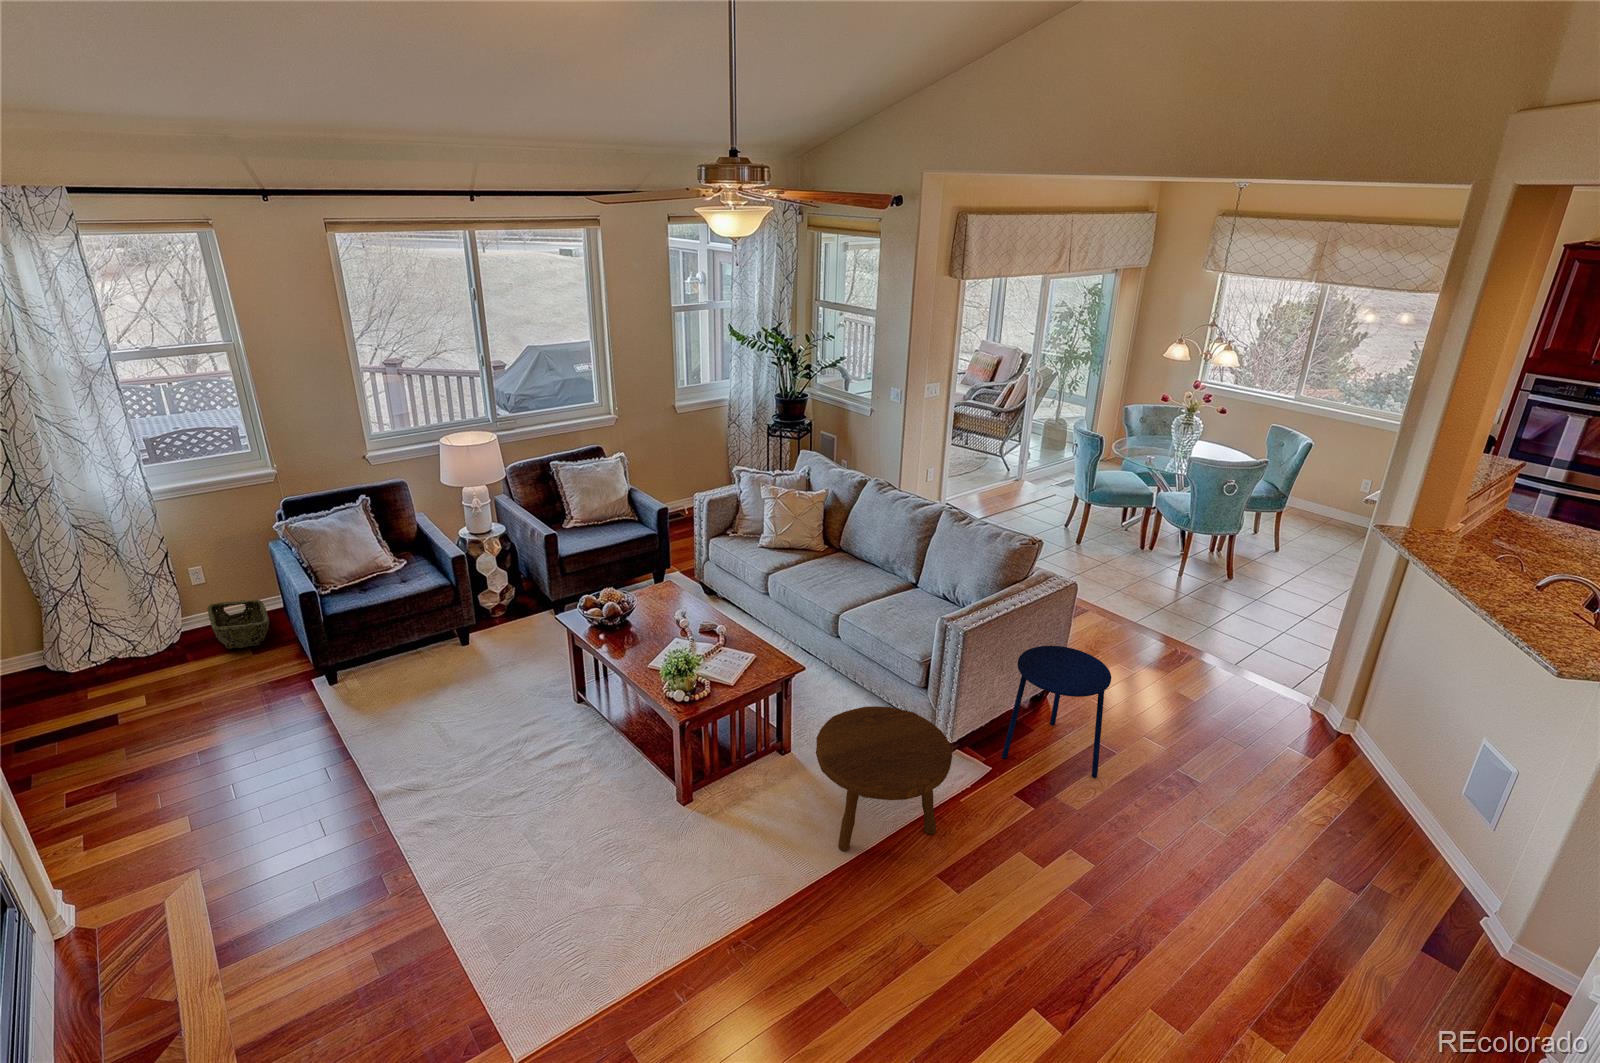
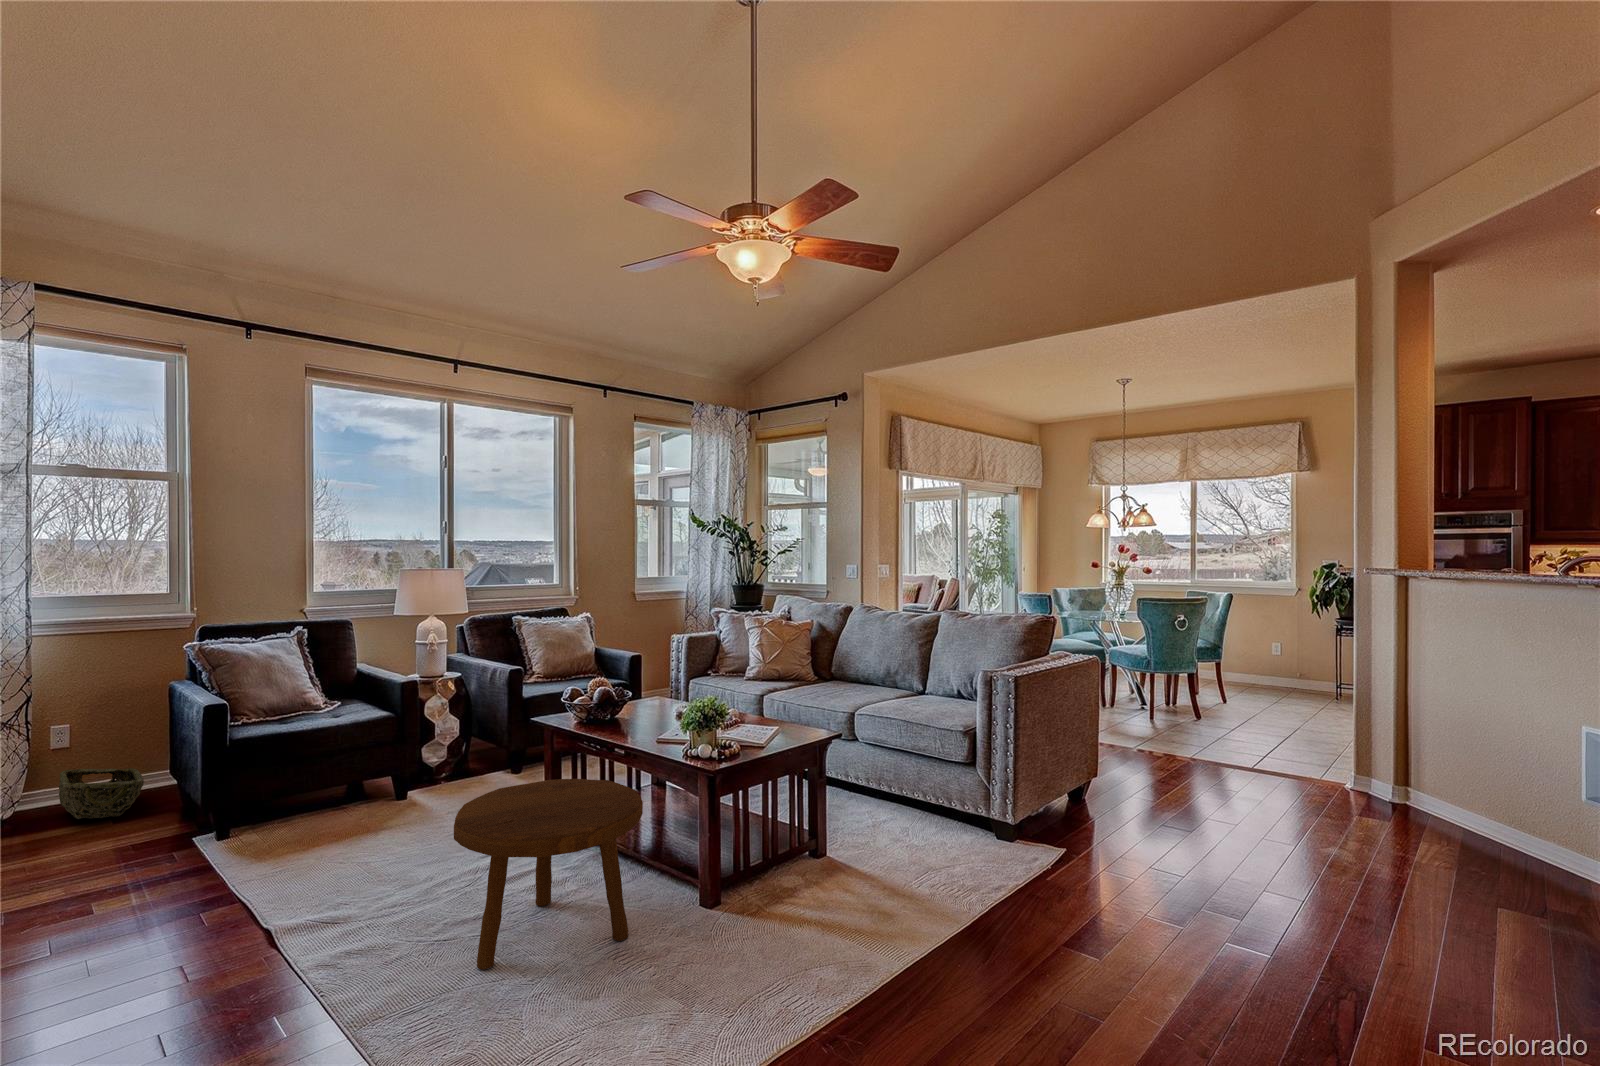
side table: present [1002,646,1111,778] -> none [1066,711,1185,848]
footstool: present [816,706,952,851] -> present [454,779,643,970]

